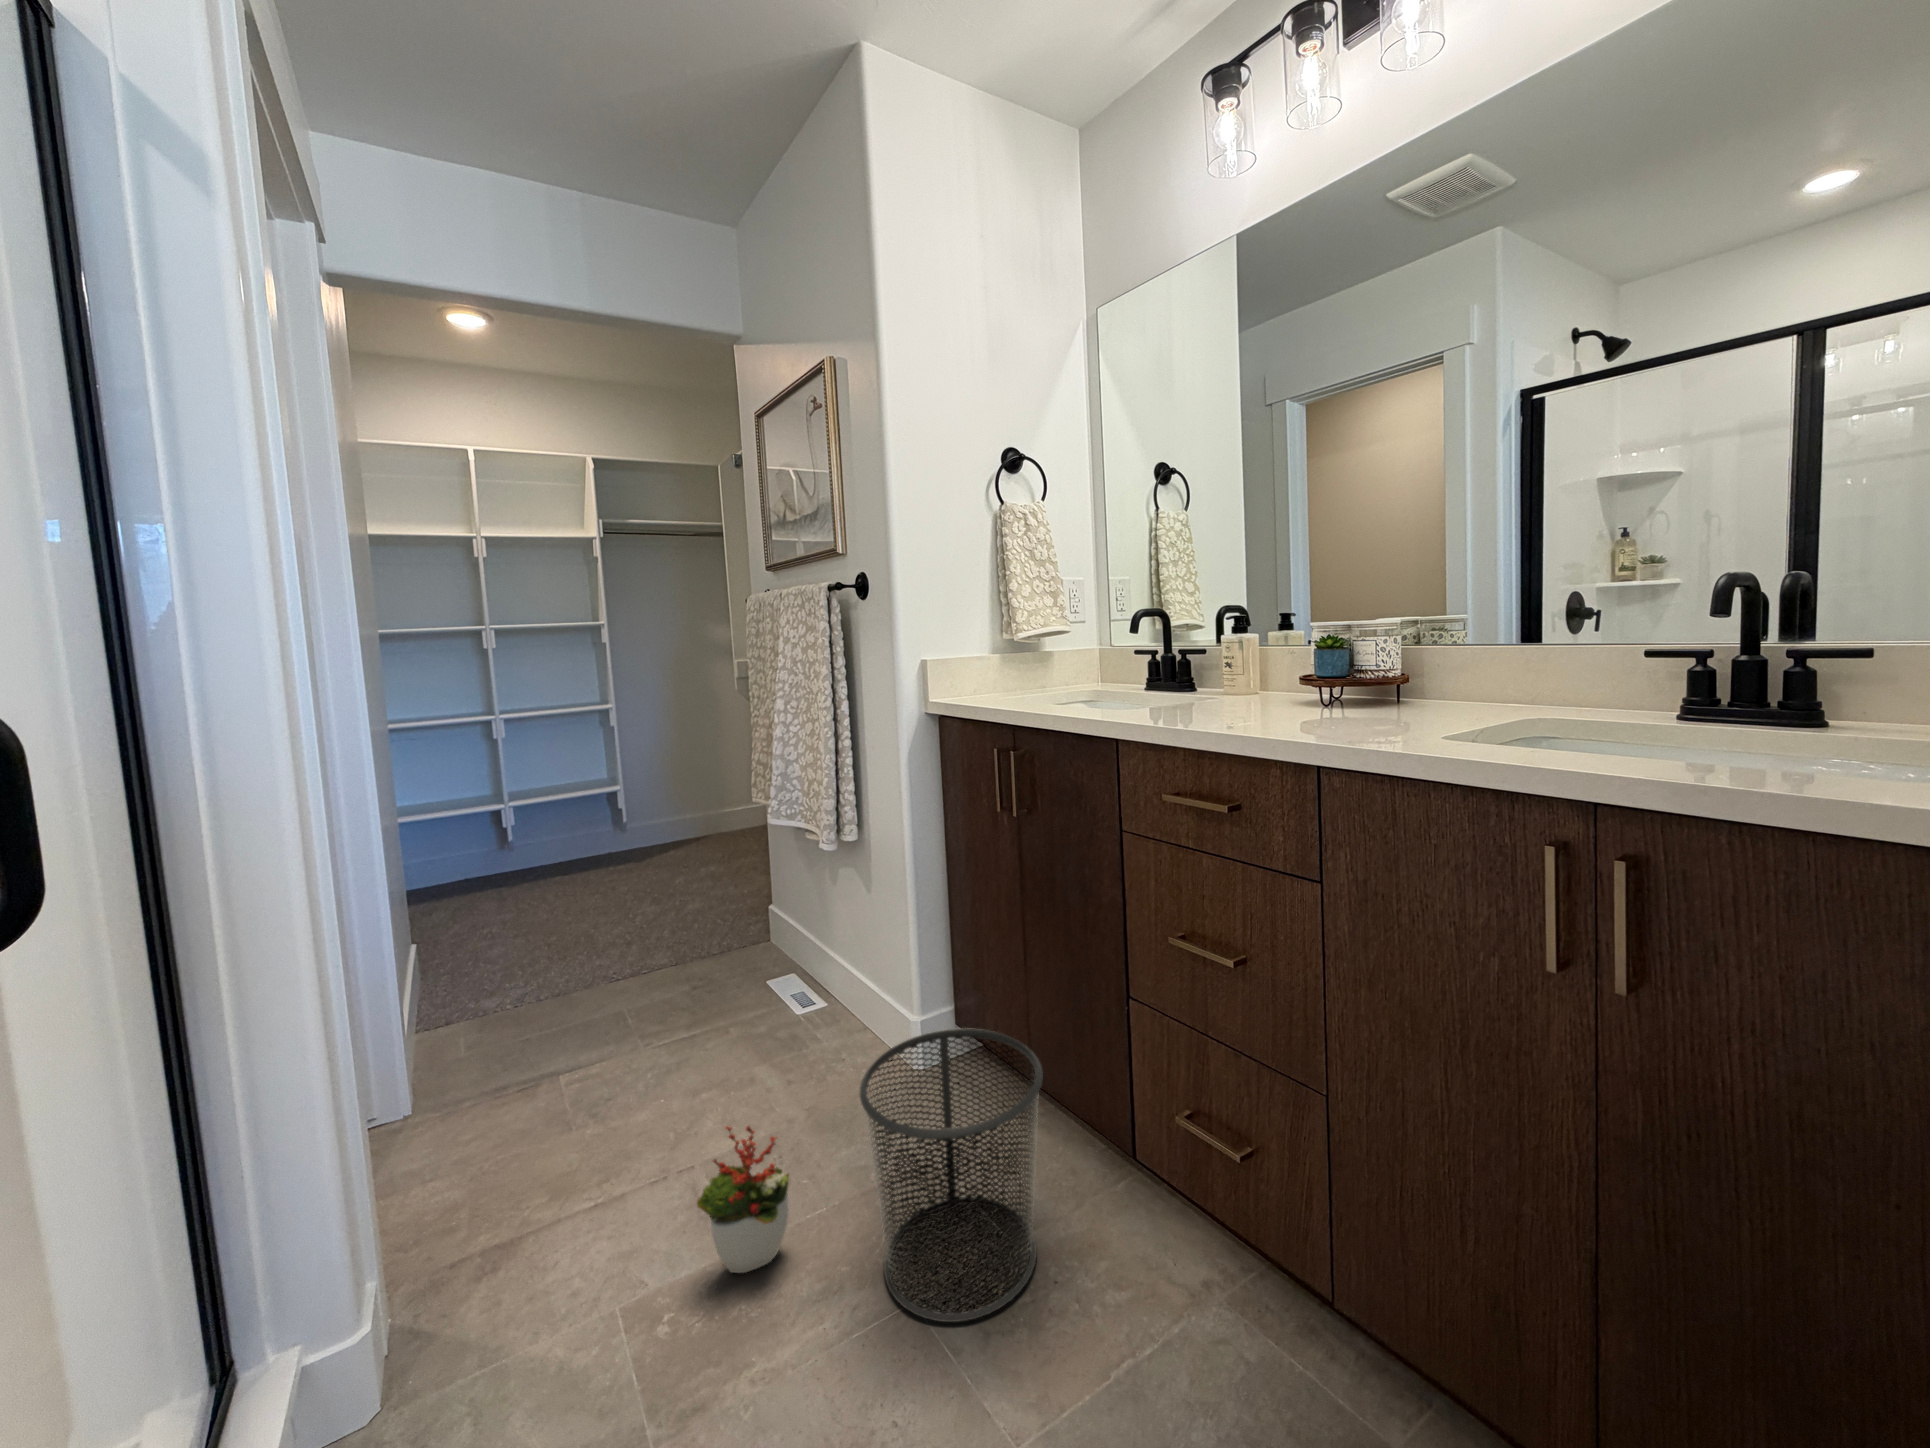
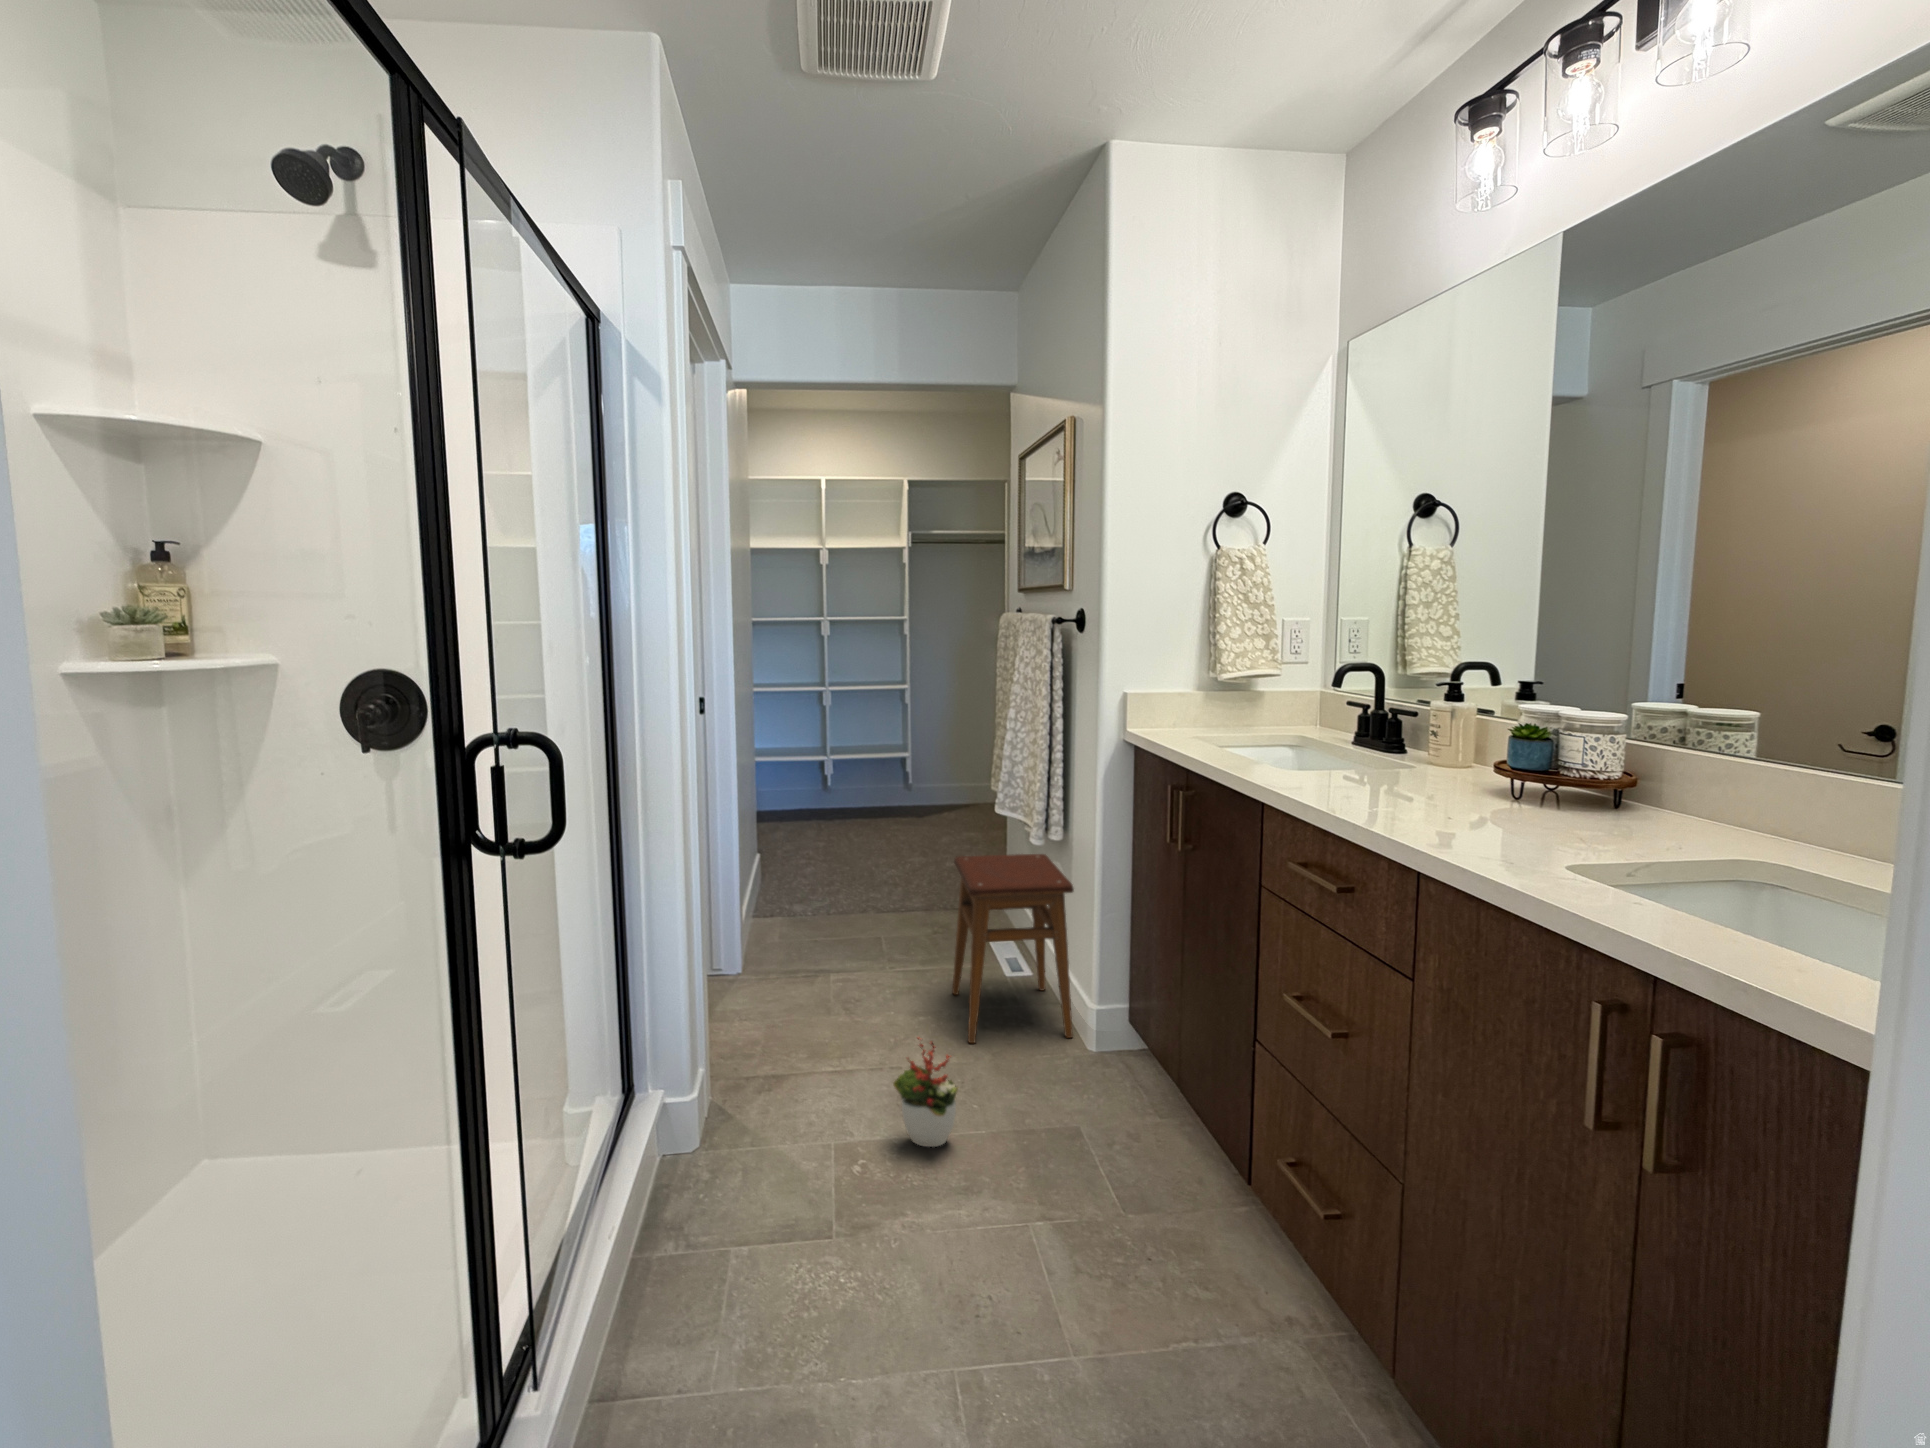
stool: none [727,860,896,1111] -> present [952,854,1074,1043]
waste bin: present [860,1028,1043,1322] -> none [1006,1015,1160,1249]

